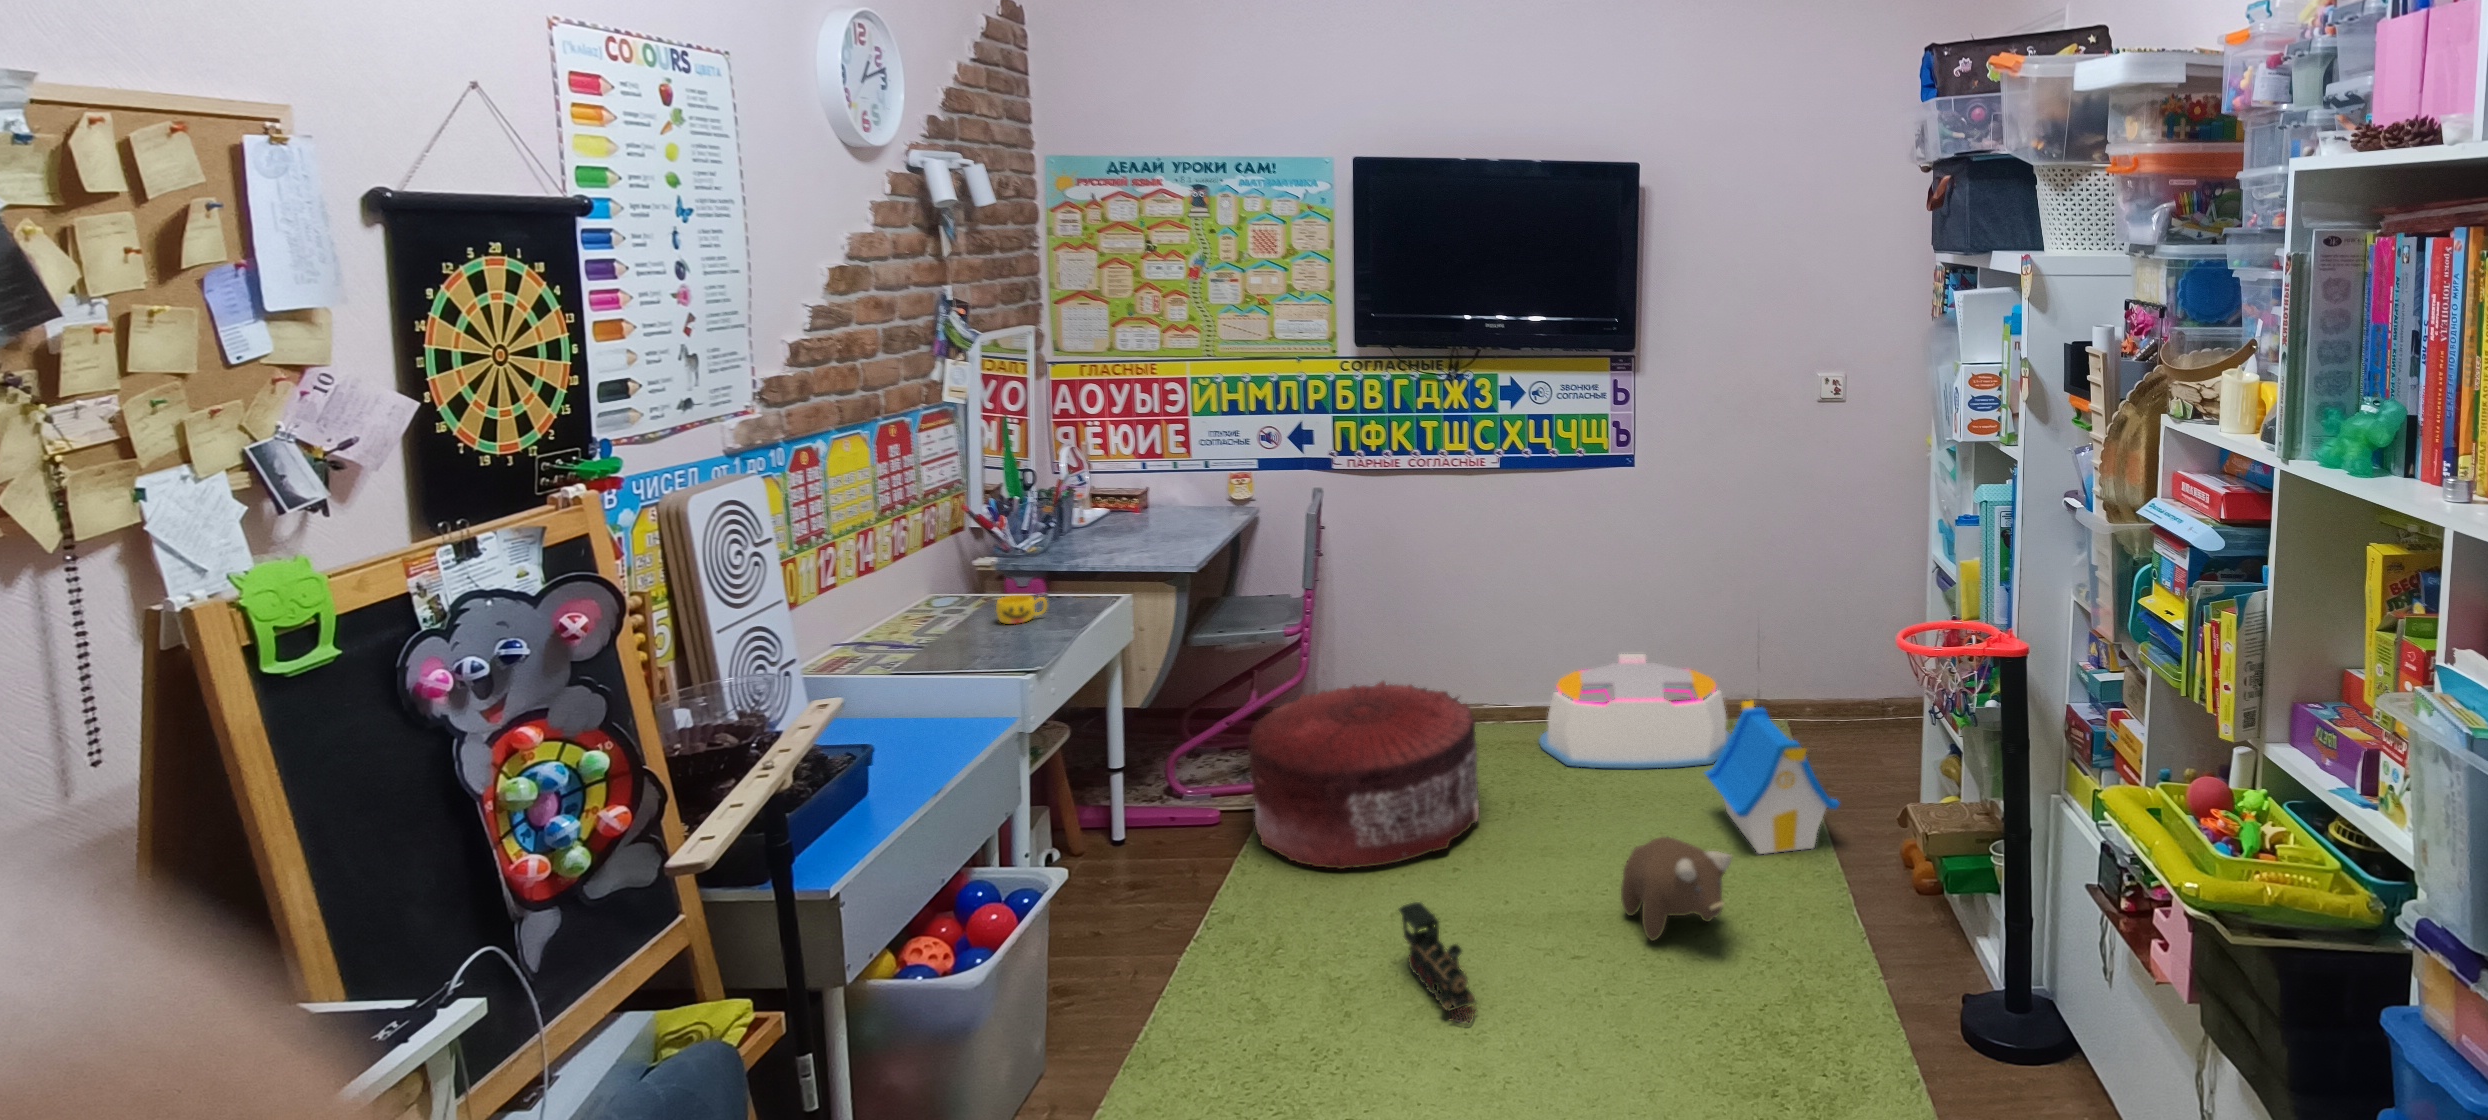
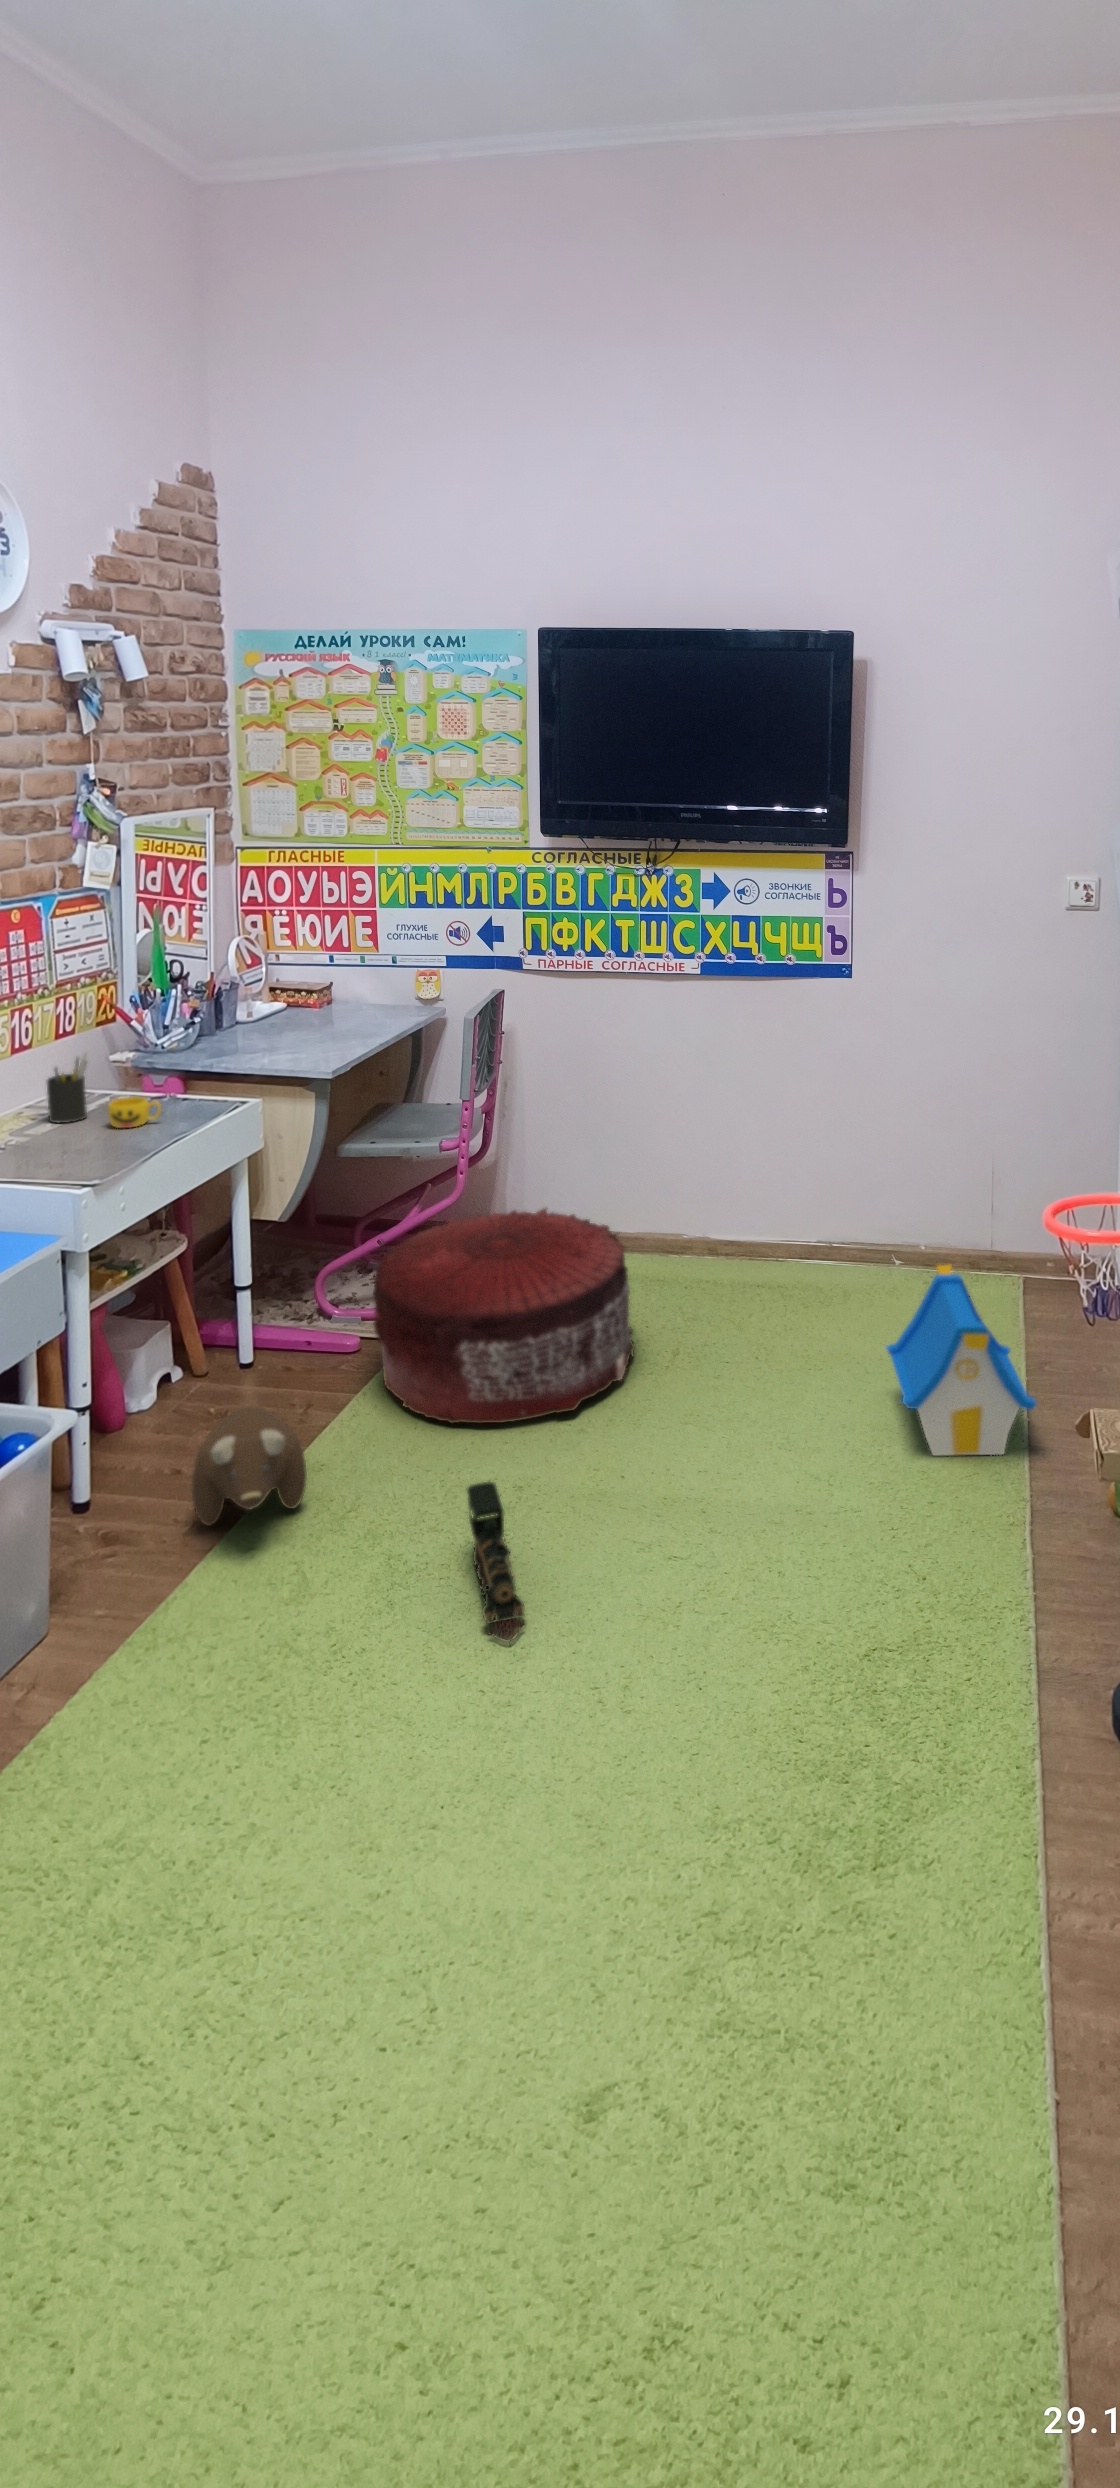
pen holder: none [928,555,968,624] -> present [46,1053,87,1123]
storage bin: present [1540,654,1731,768] -> none [731,1192,953,1332]
plush toy: present [1621,837,1732,941] -> present [192,1405,307,1525]

